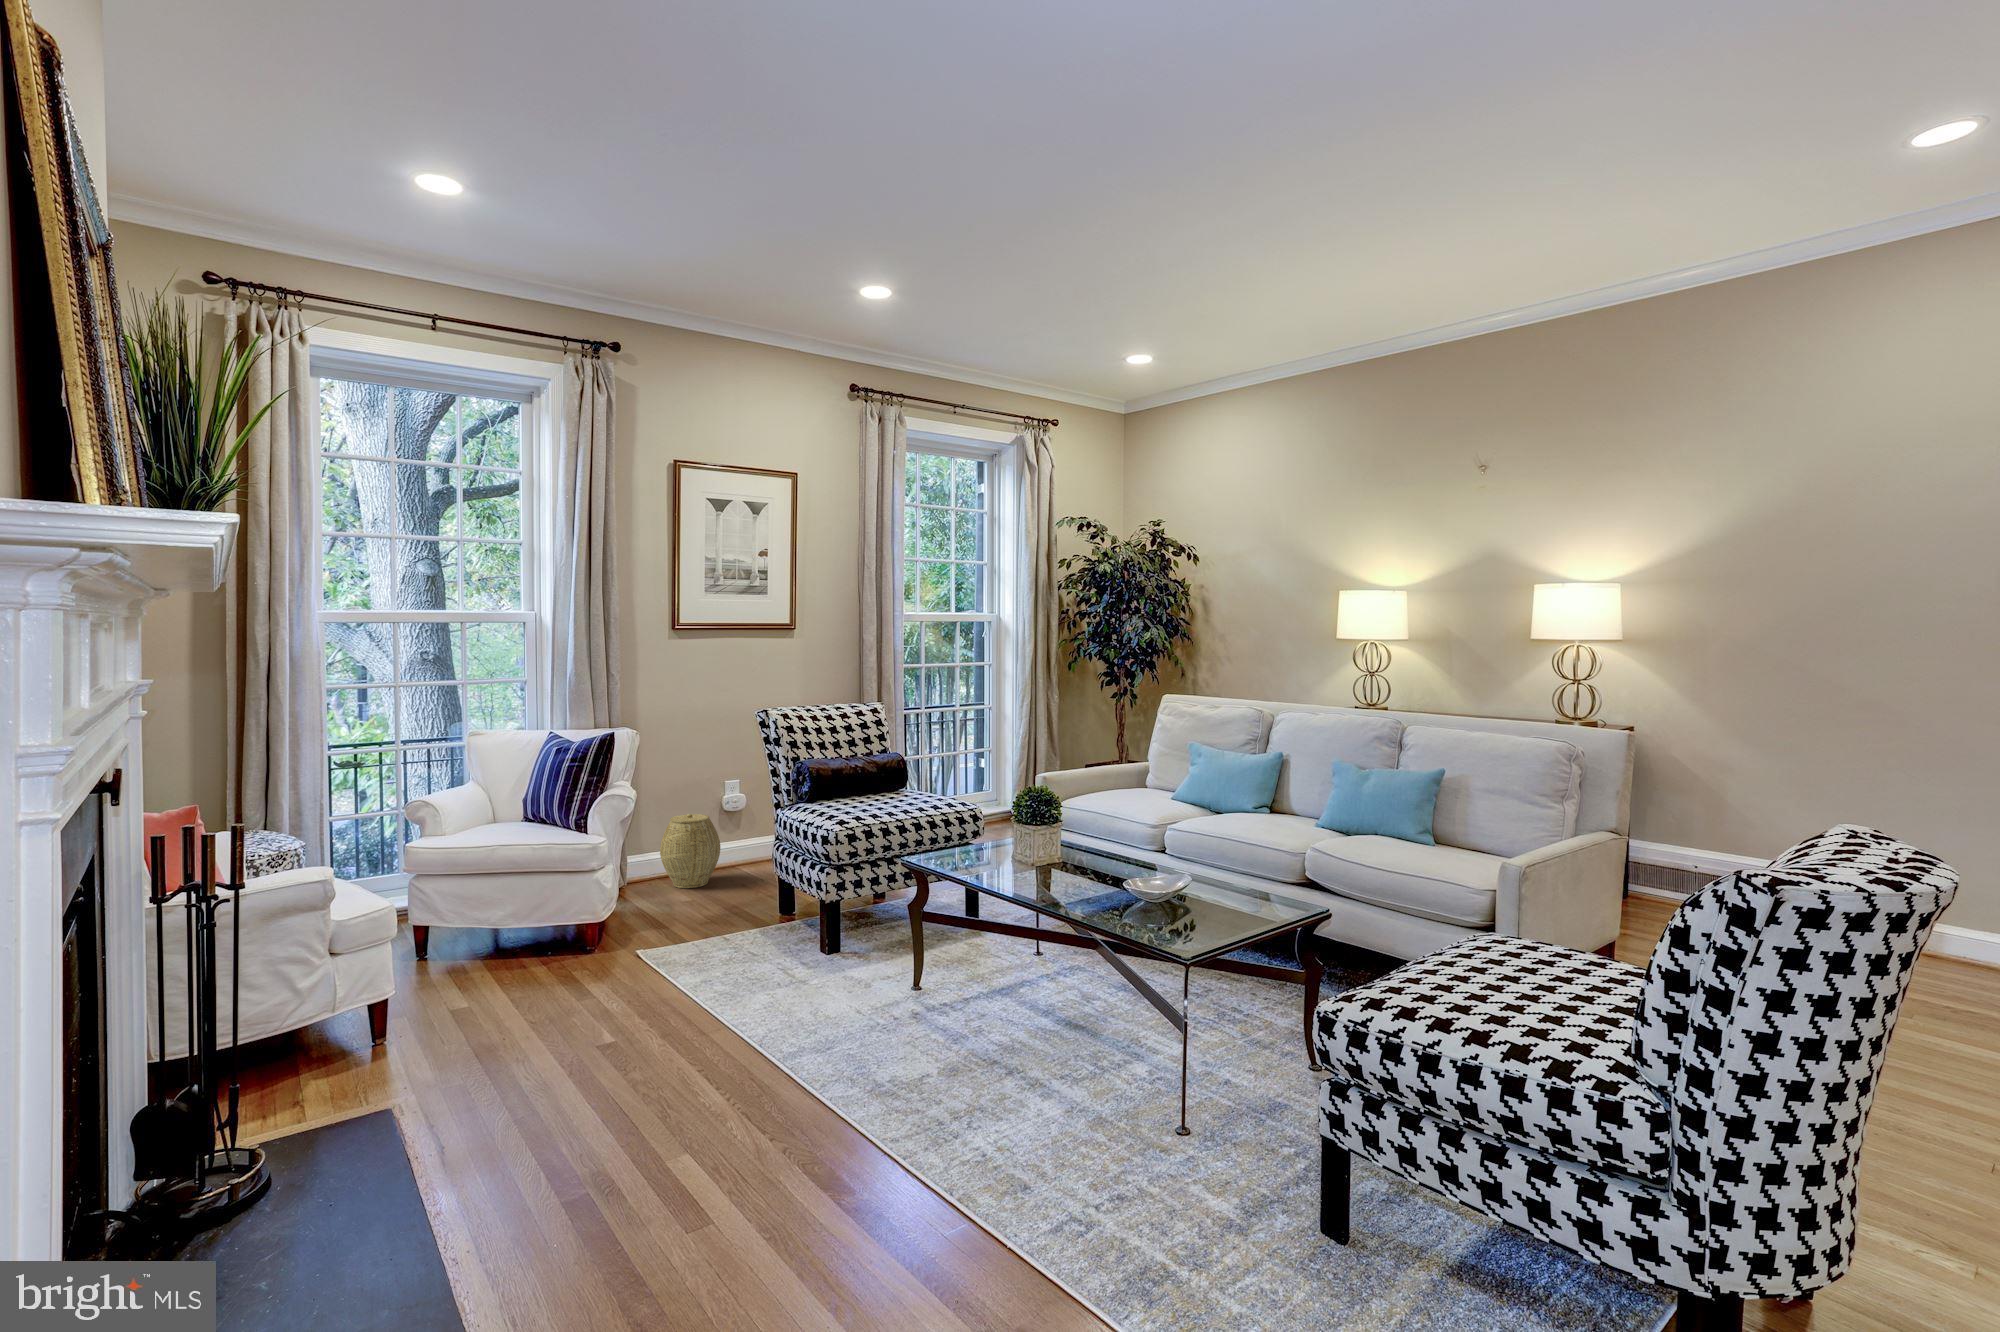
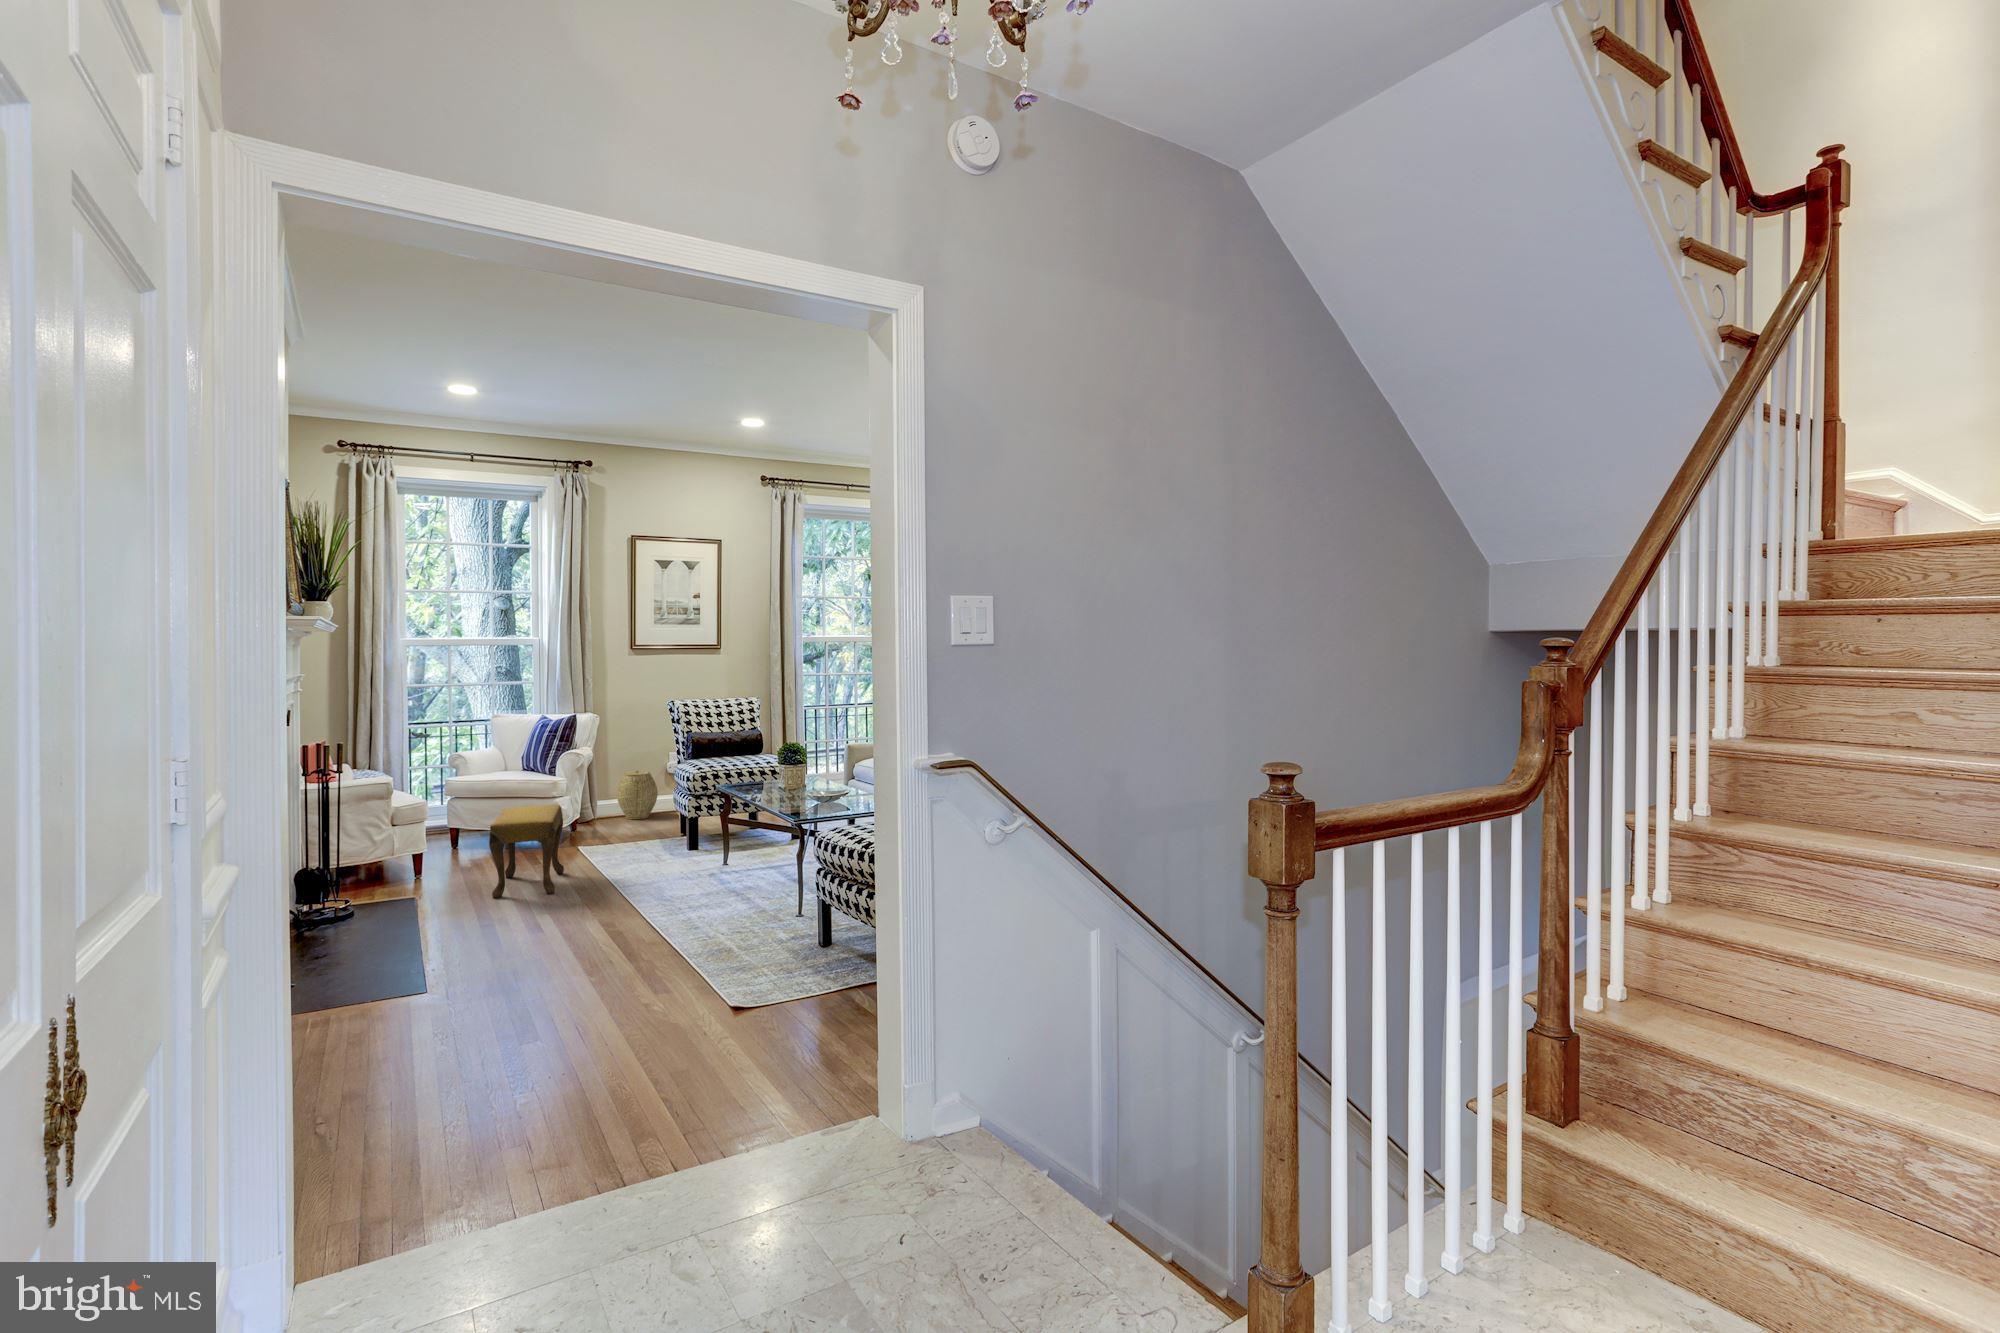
footstool: none [547,902,668,1101] -> present [489,805,564,898]

